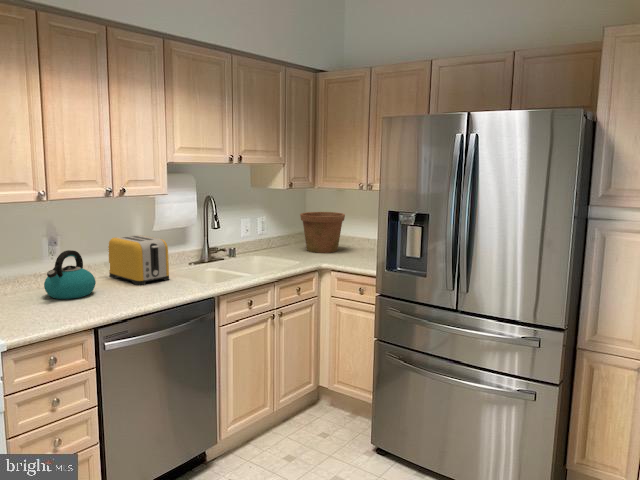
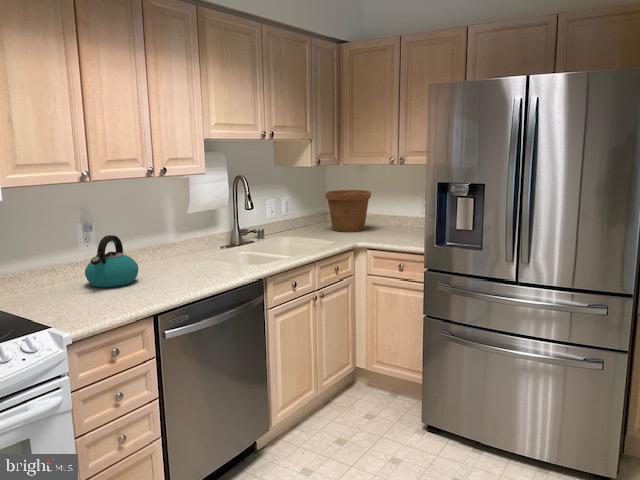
toaster: present [108,235,169,285] -> none [141,218,209,270]

